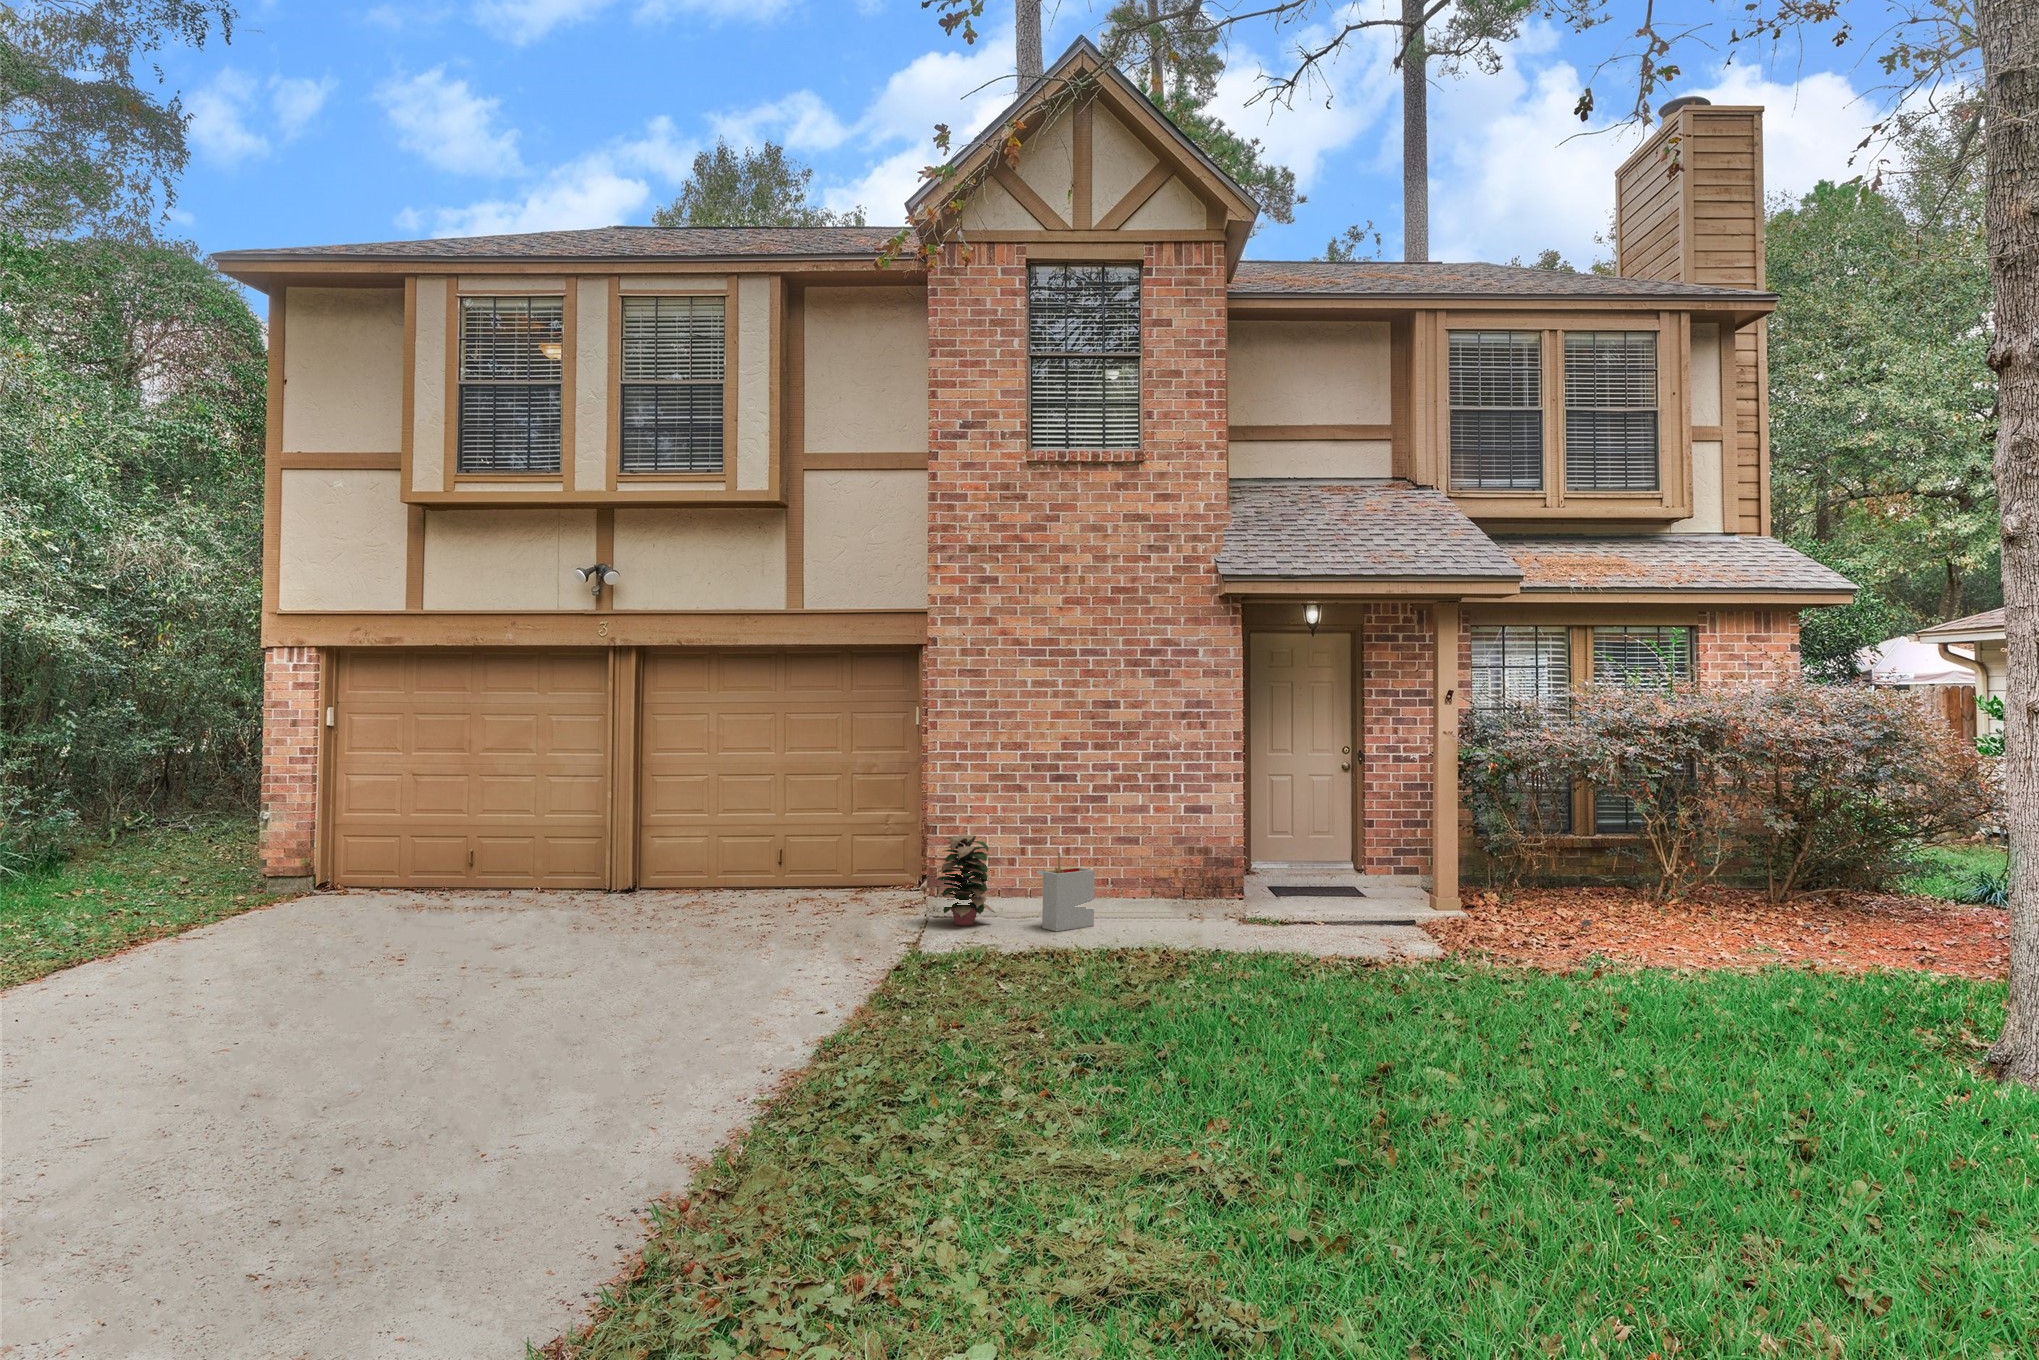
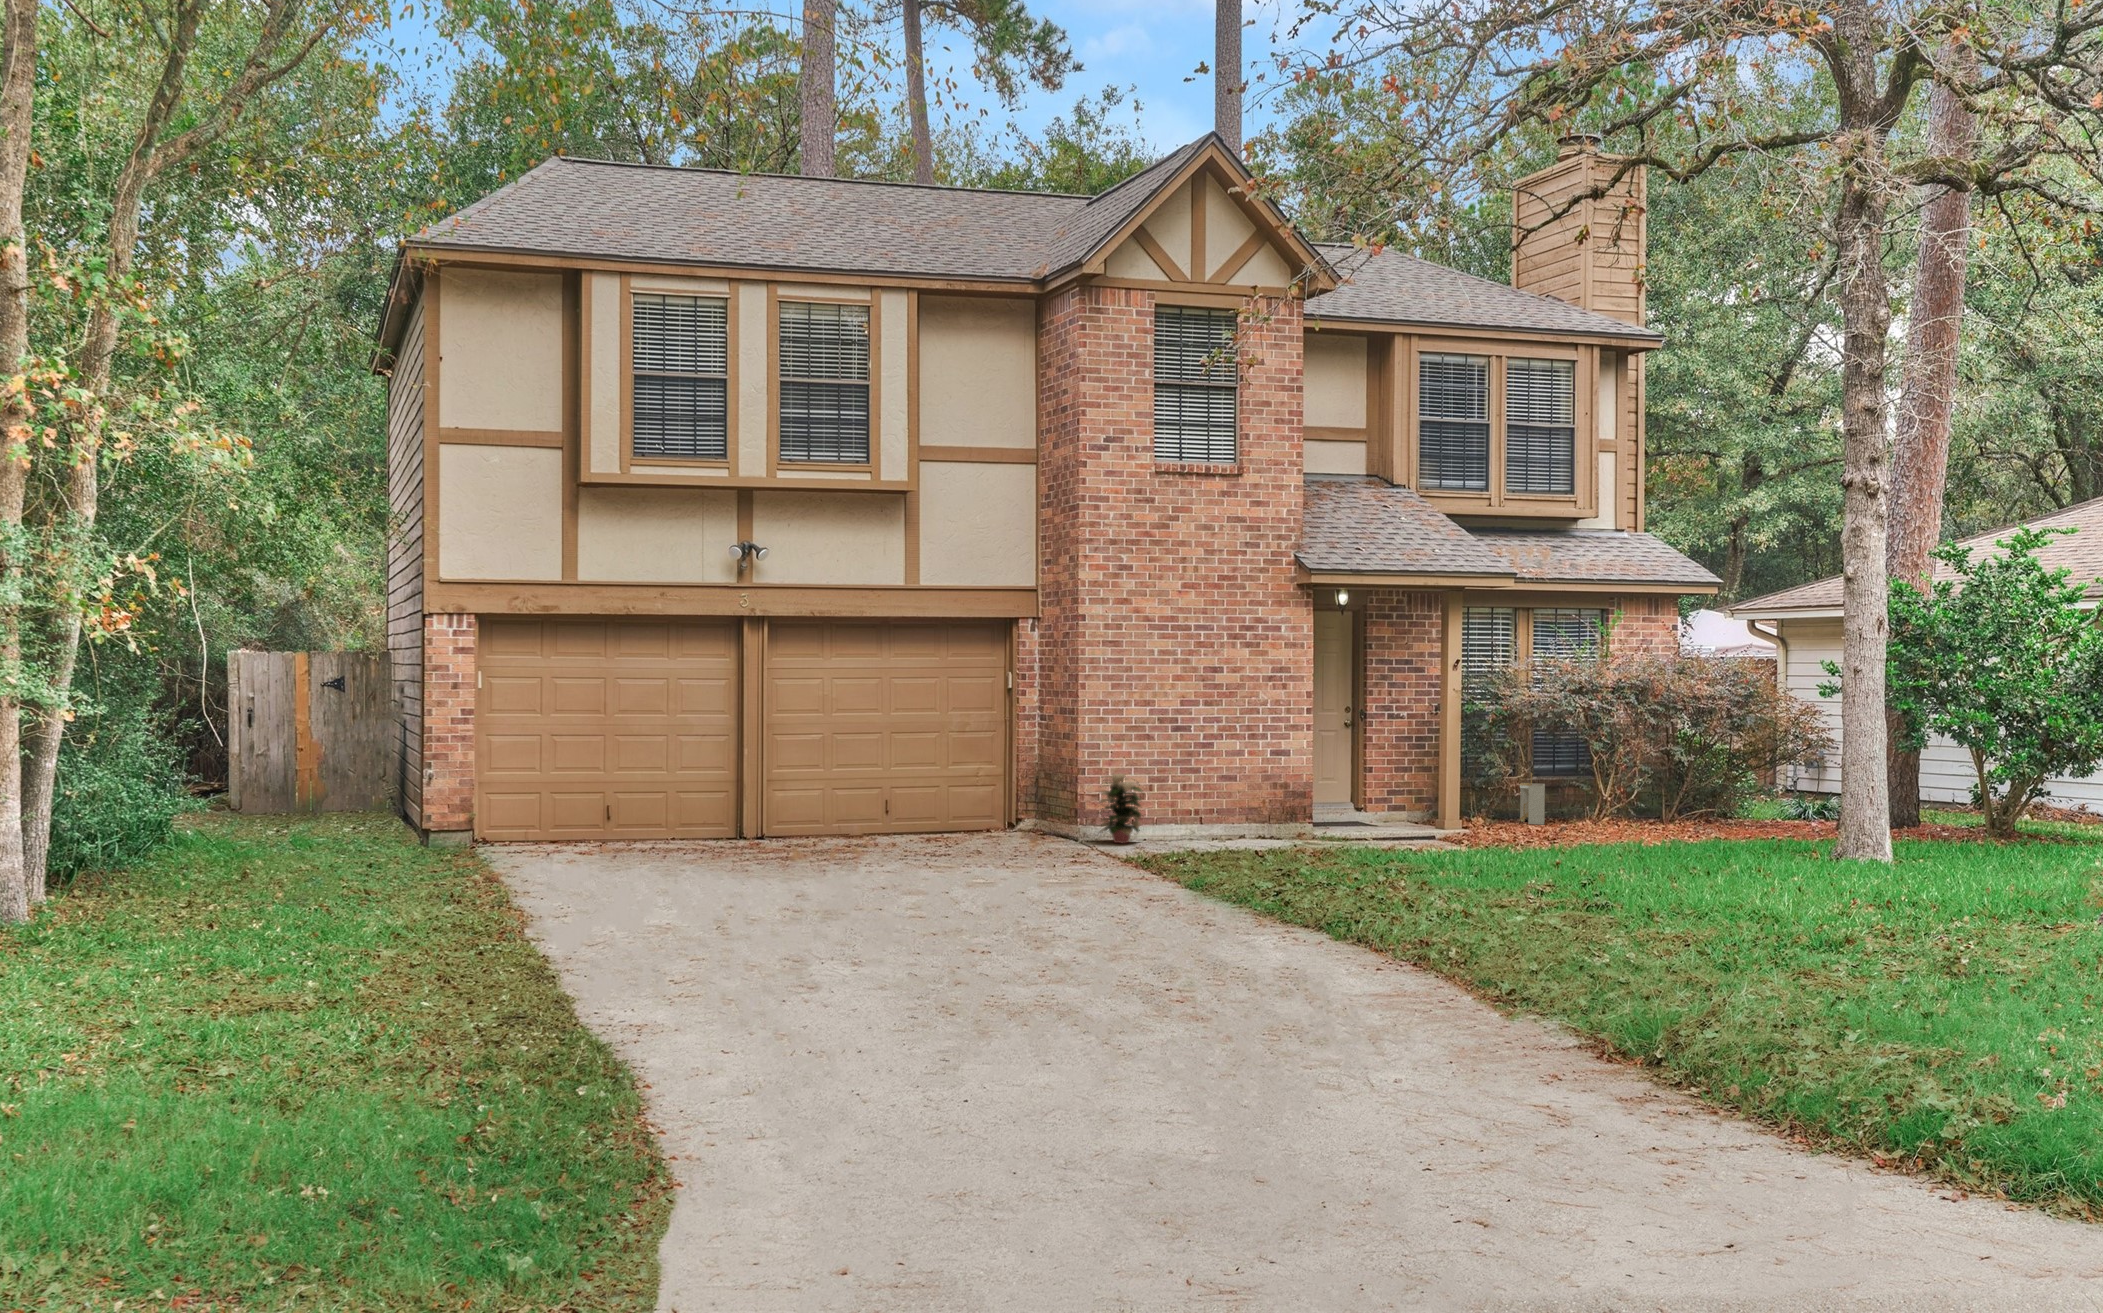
storage bin: present [1037,853,1094,931] -> present [1520,773,1545,825]

